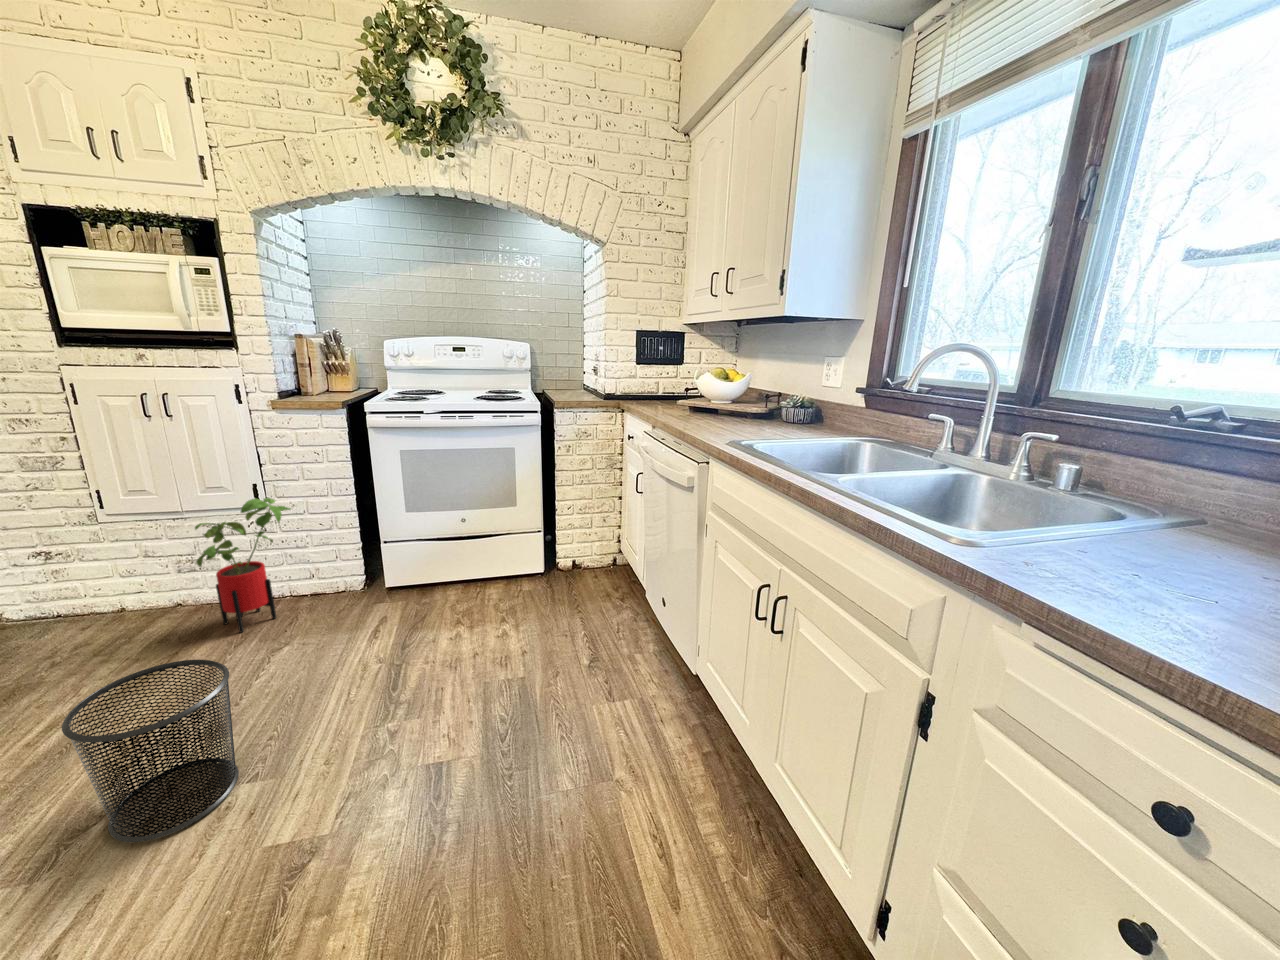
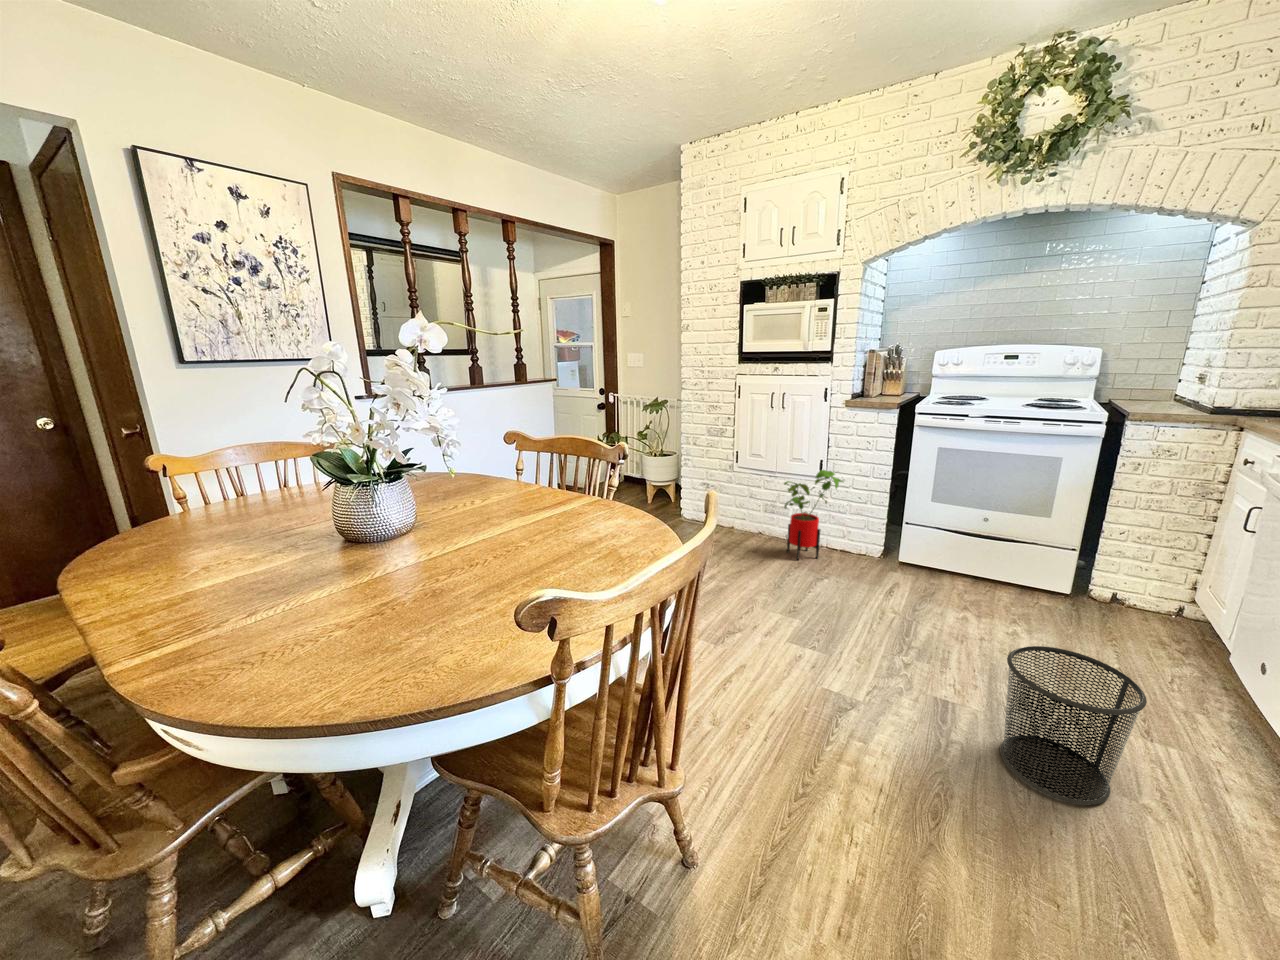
waste bin: present [62,660,239,842] -> present [1000,646,1147,805]

